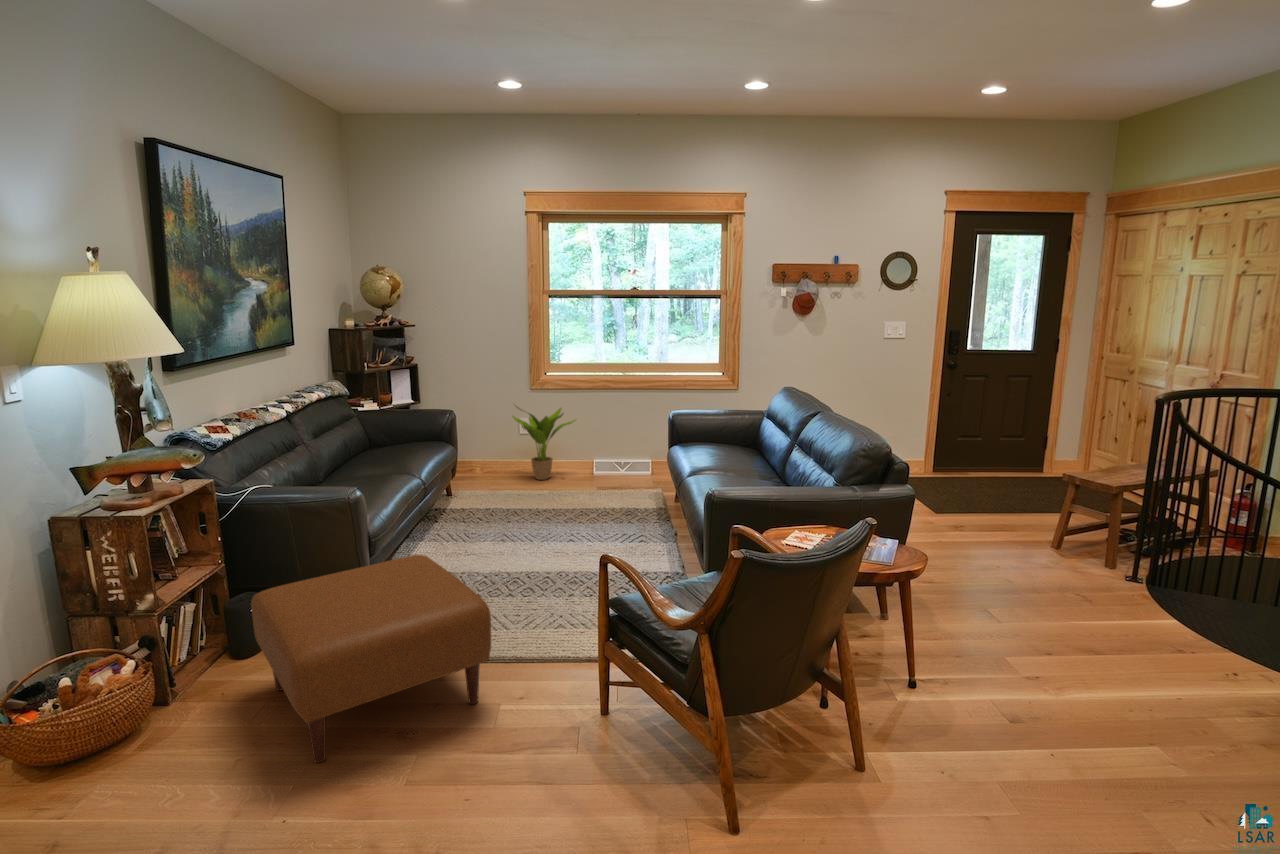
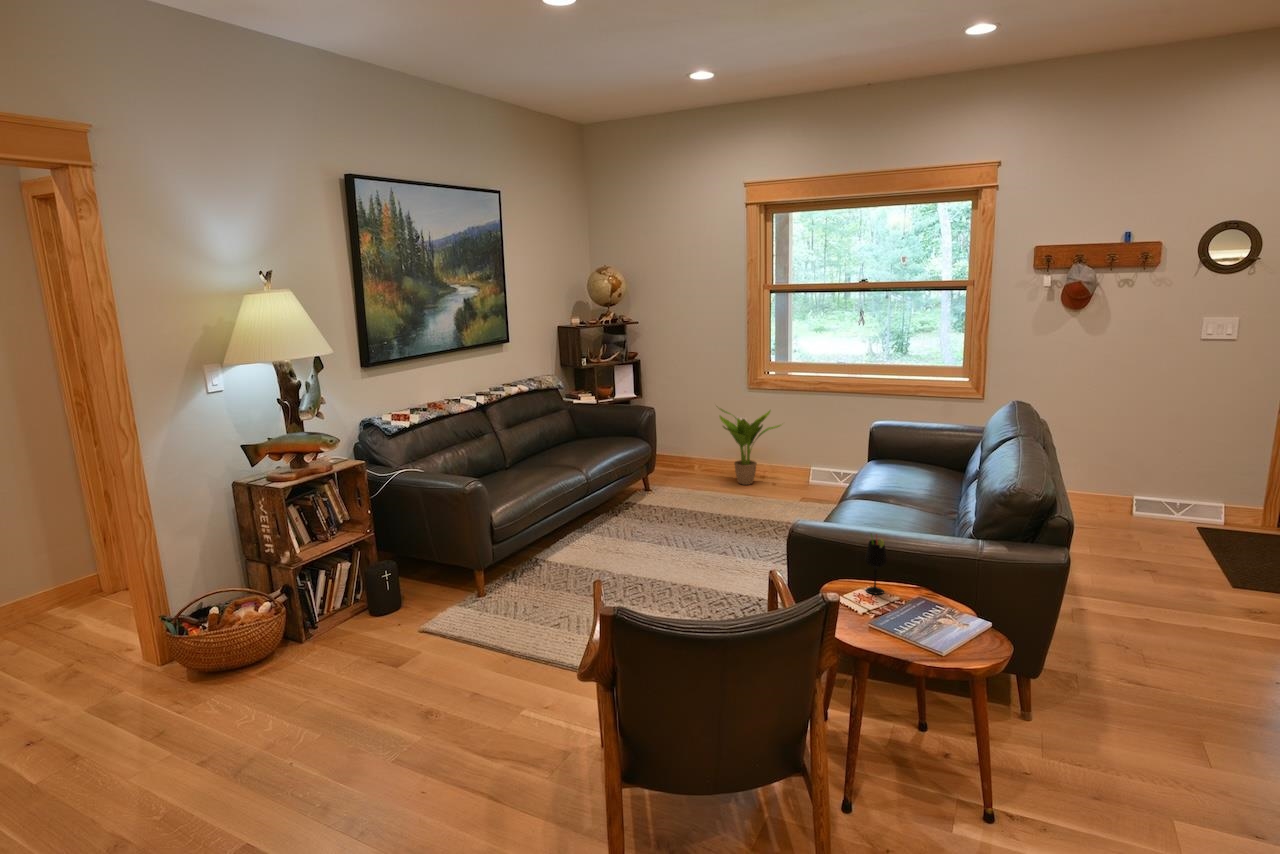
wine glass: none [790,487,809,536] -> present [865,534,887,595]
ottoman: present [251,555,491,763] -> none [316,549,515,724]

